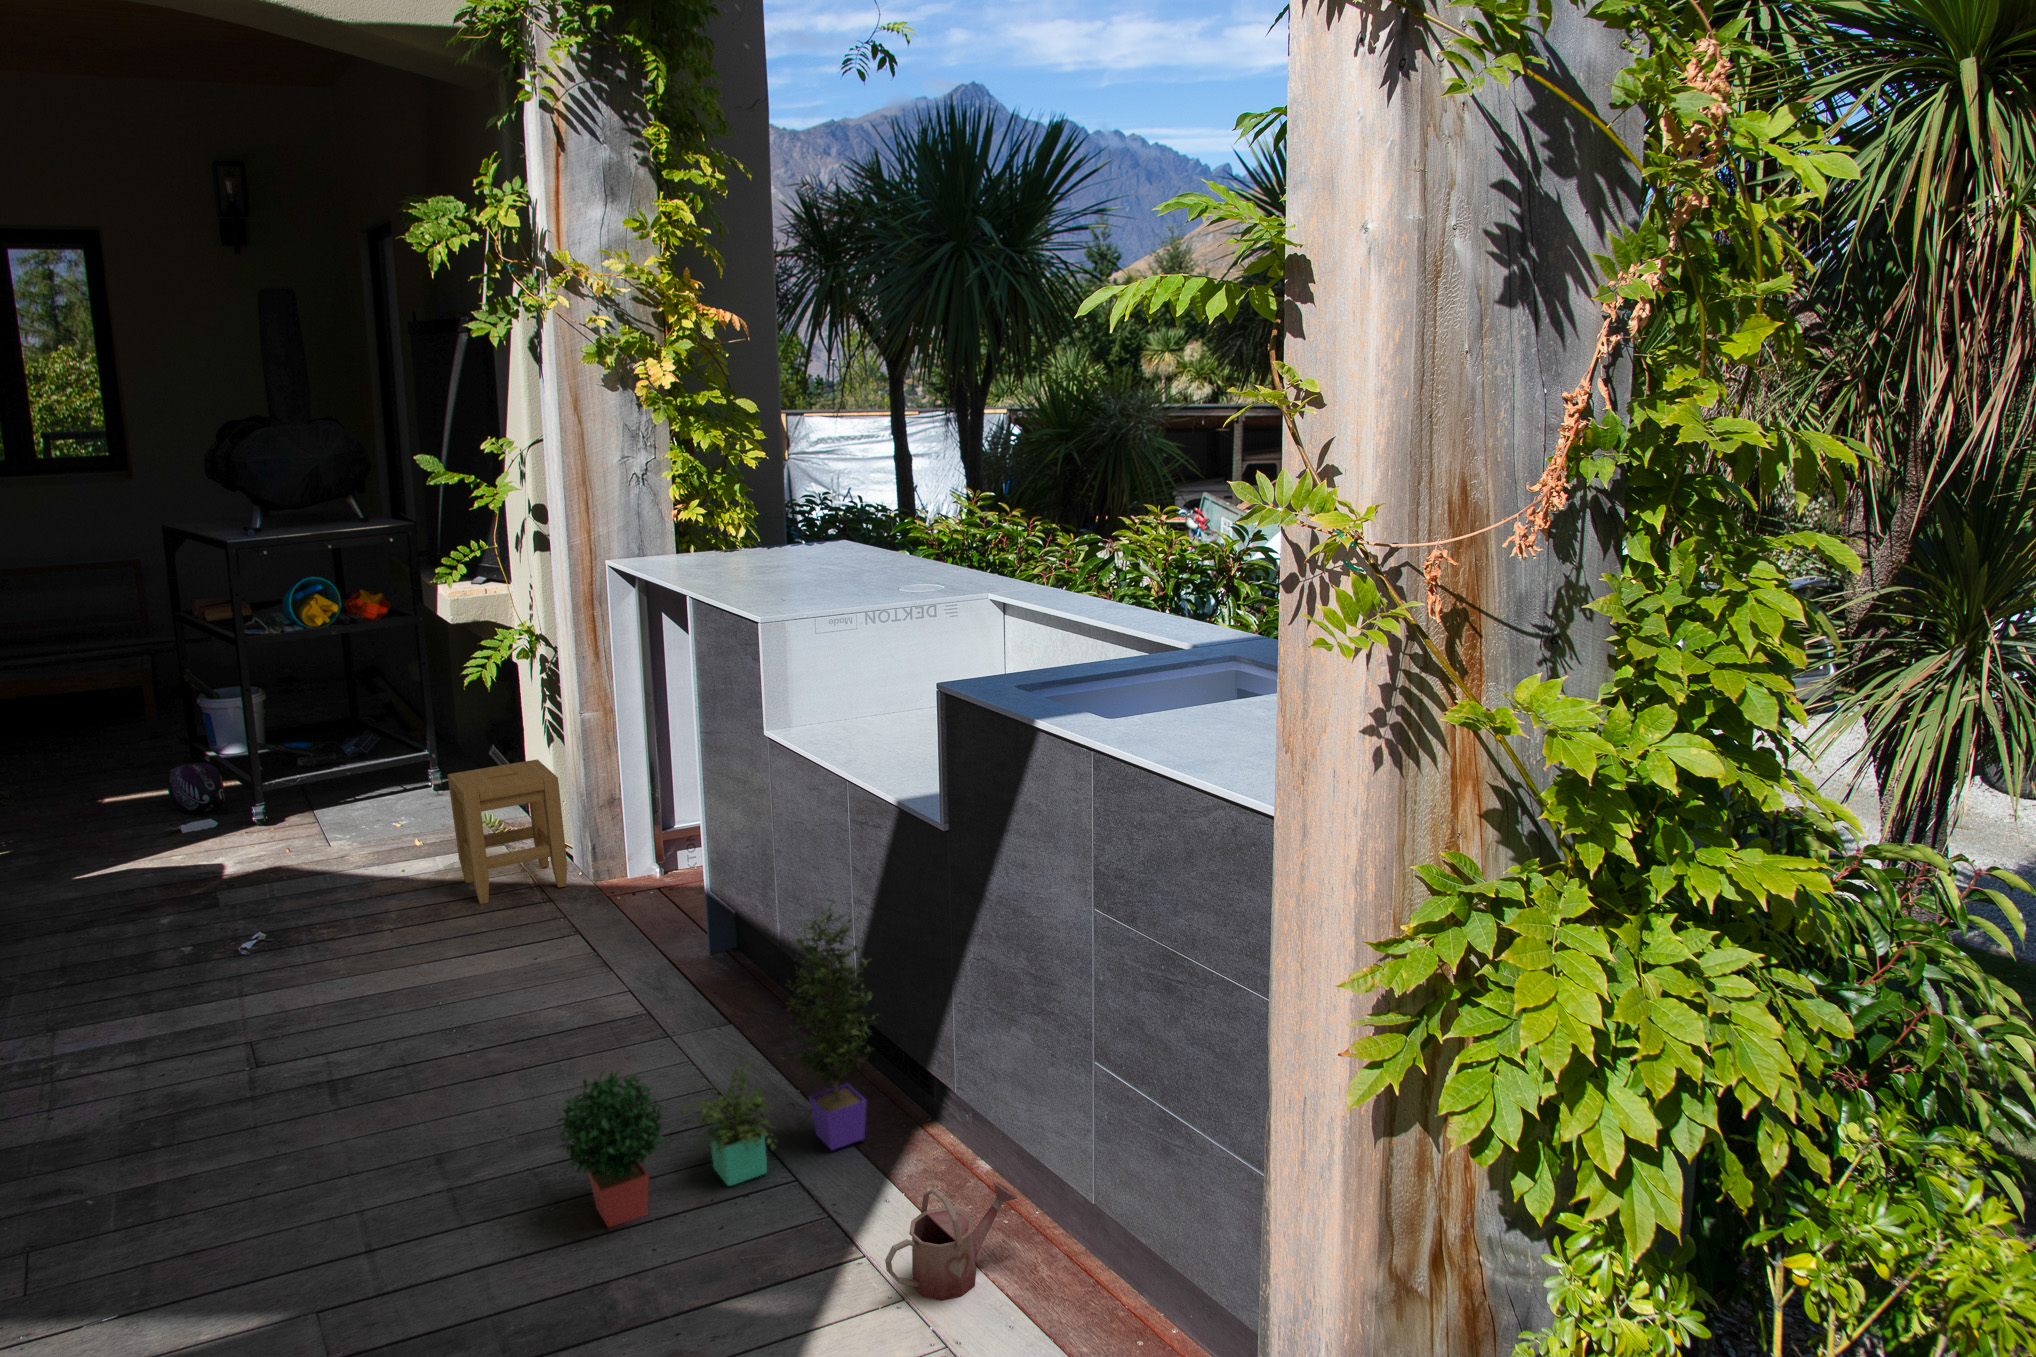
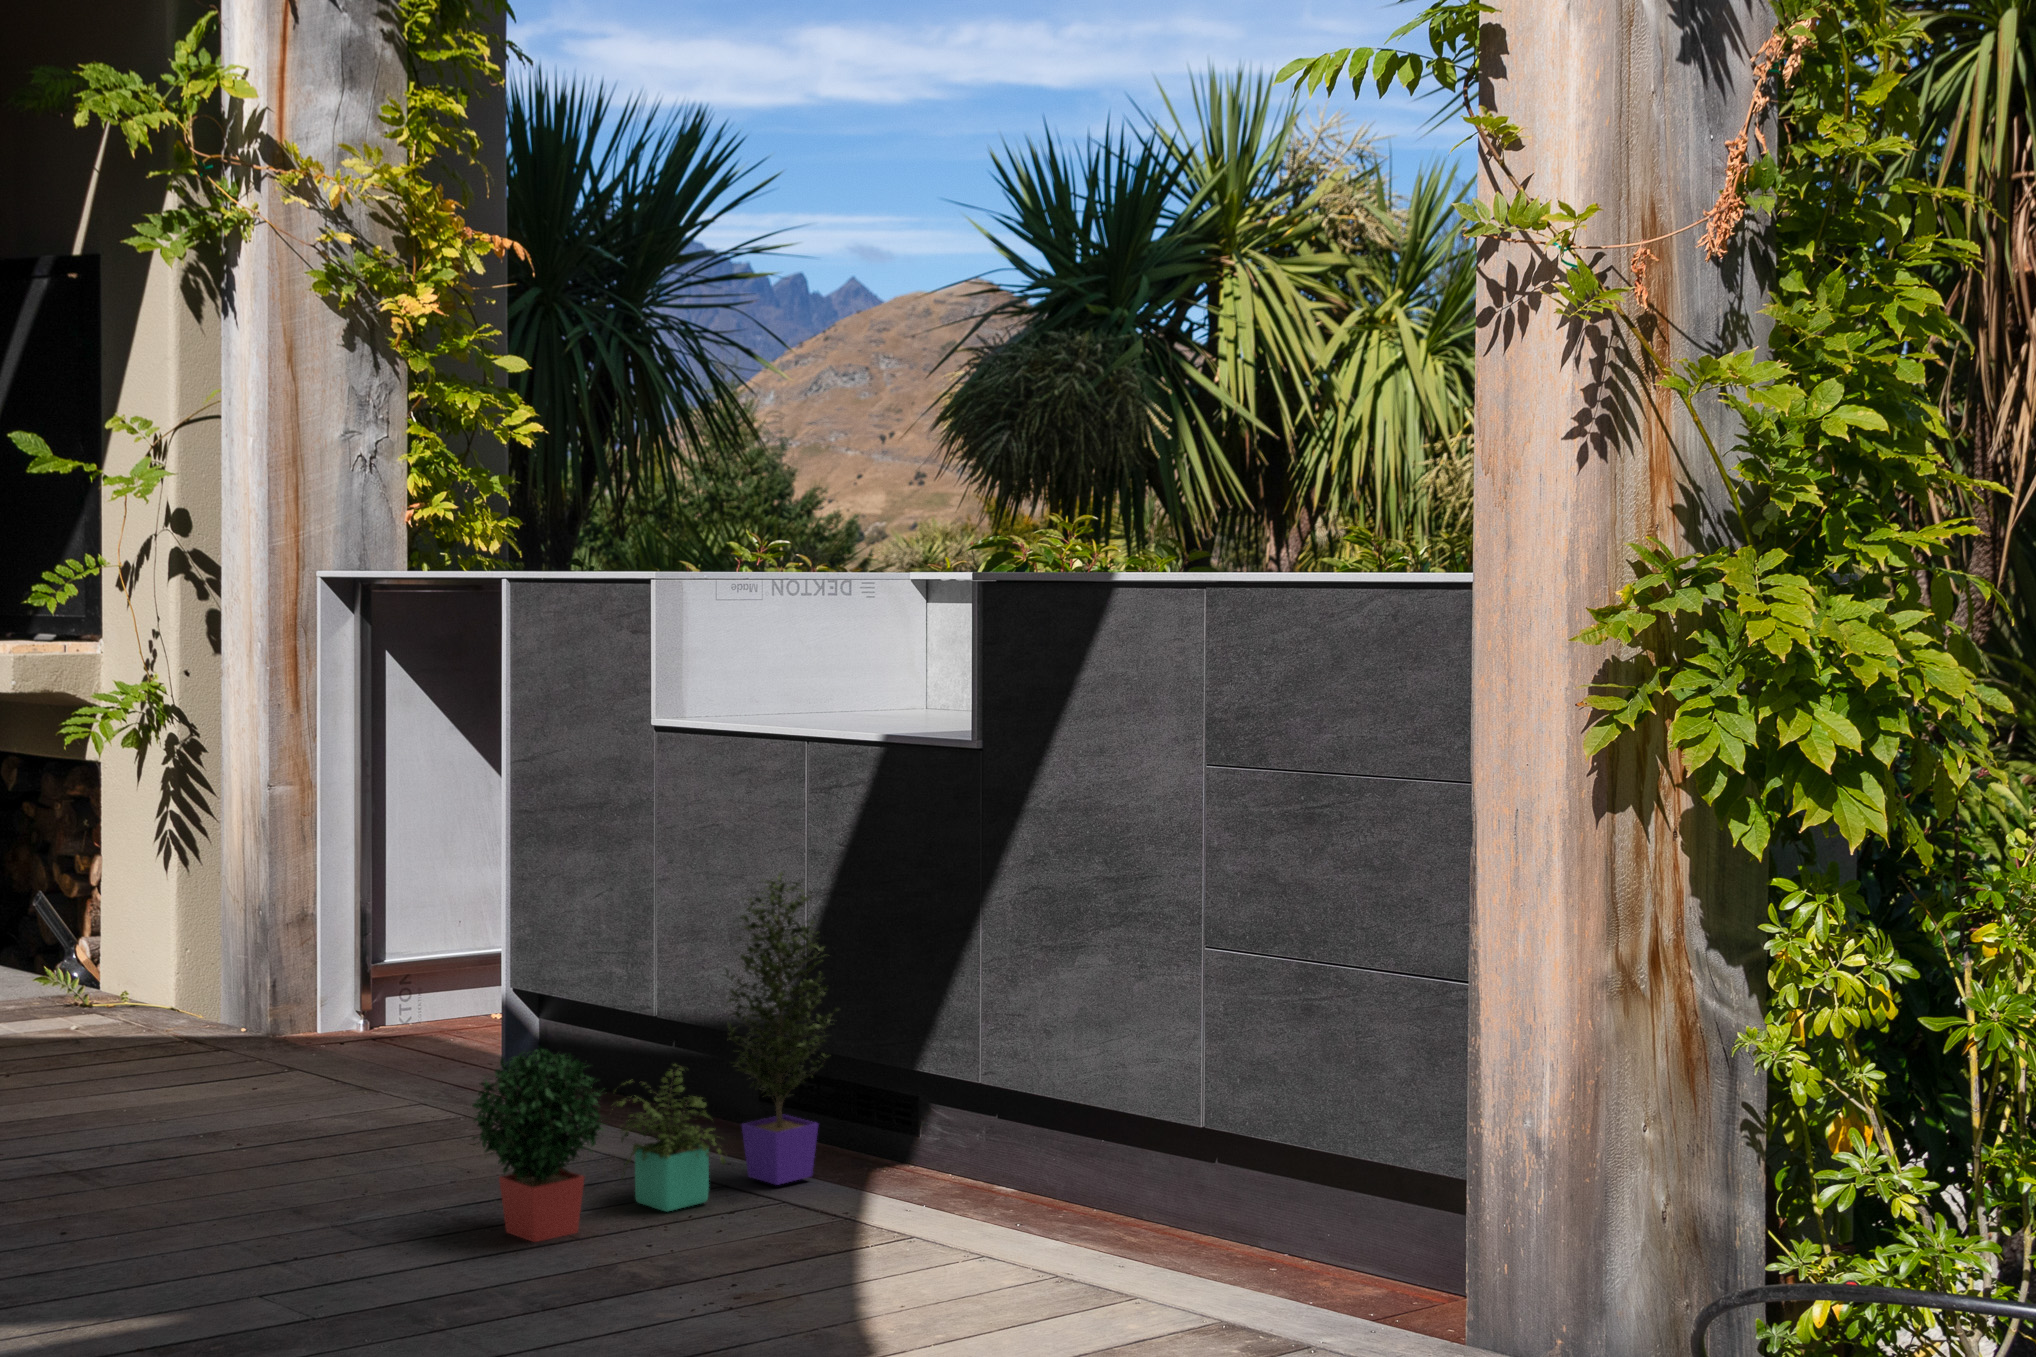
stool: present [448,759,567,904] -> none [38,859,216,1046]
watering can: present [885,1182,1018,1300] -> none [932,1136,1063,1264]

